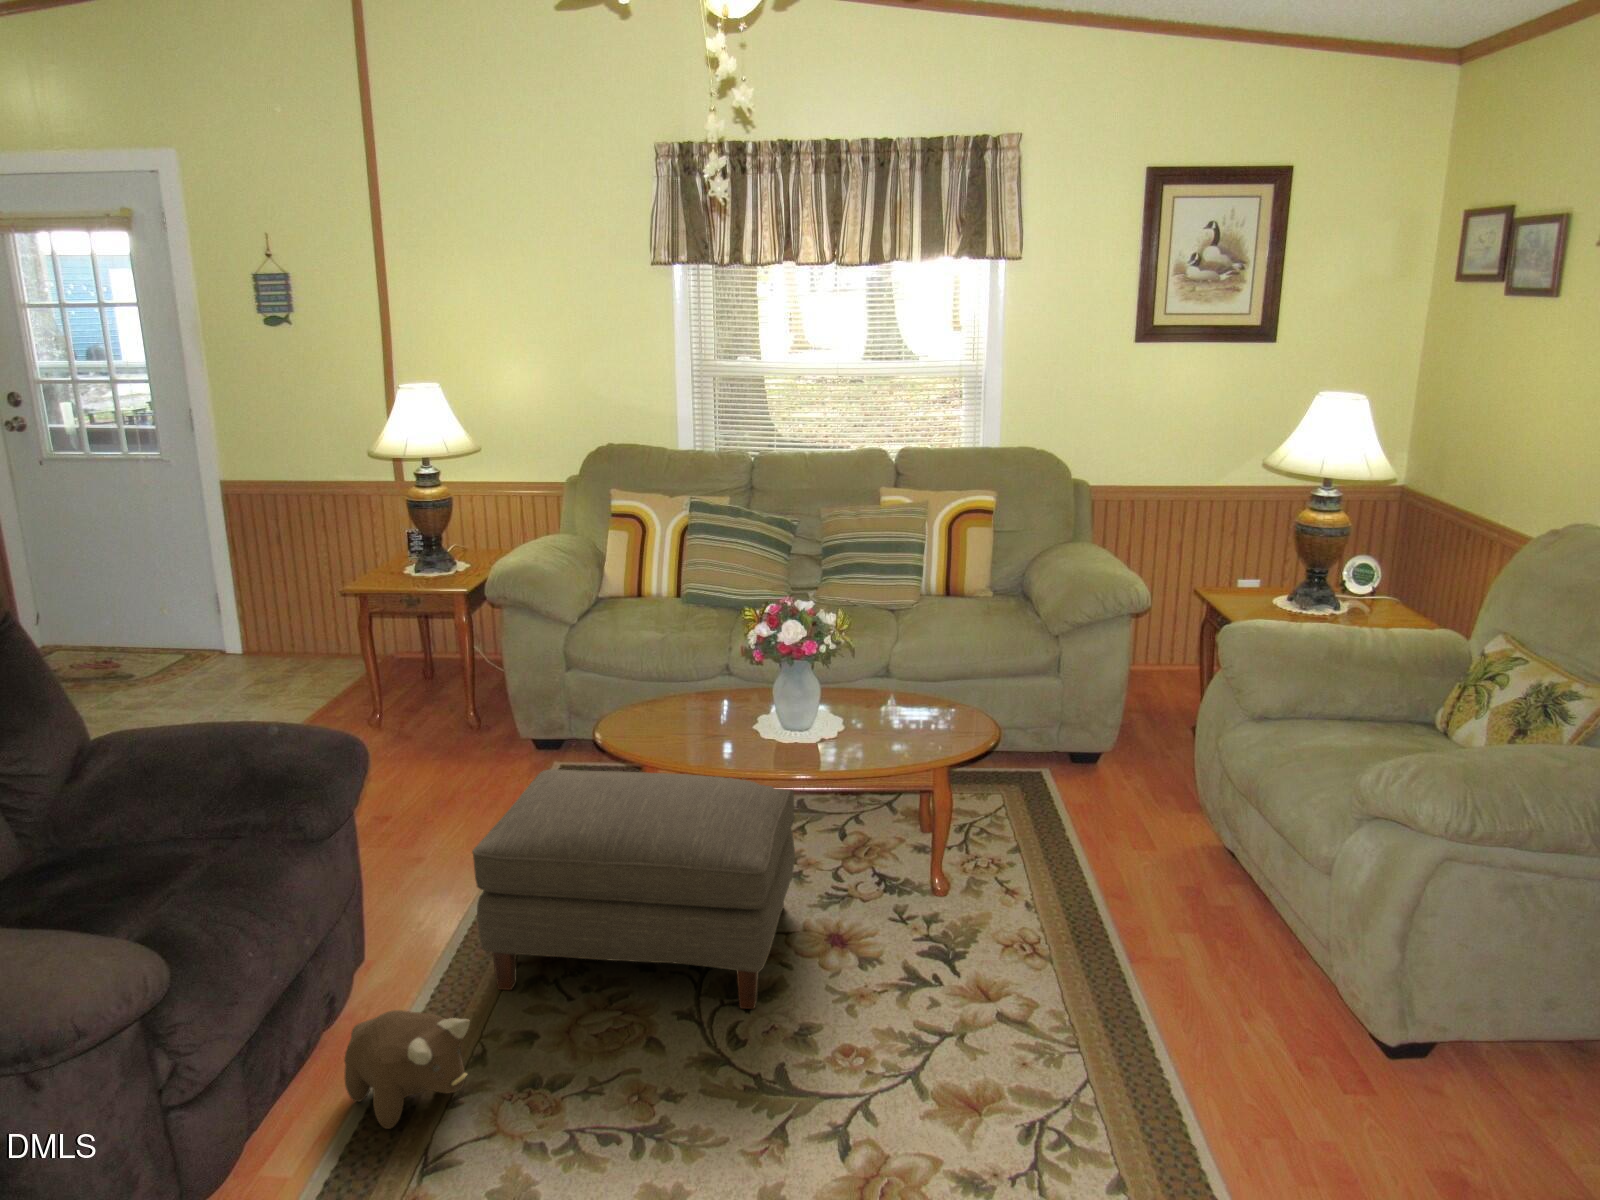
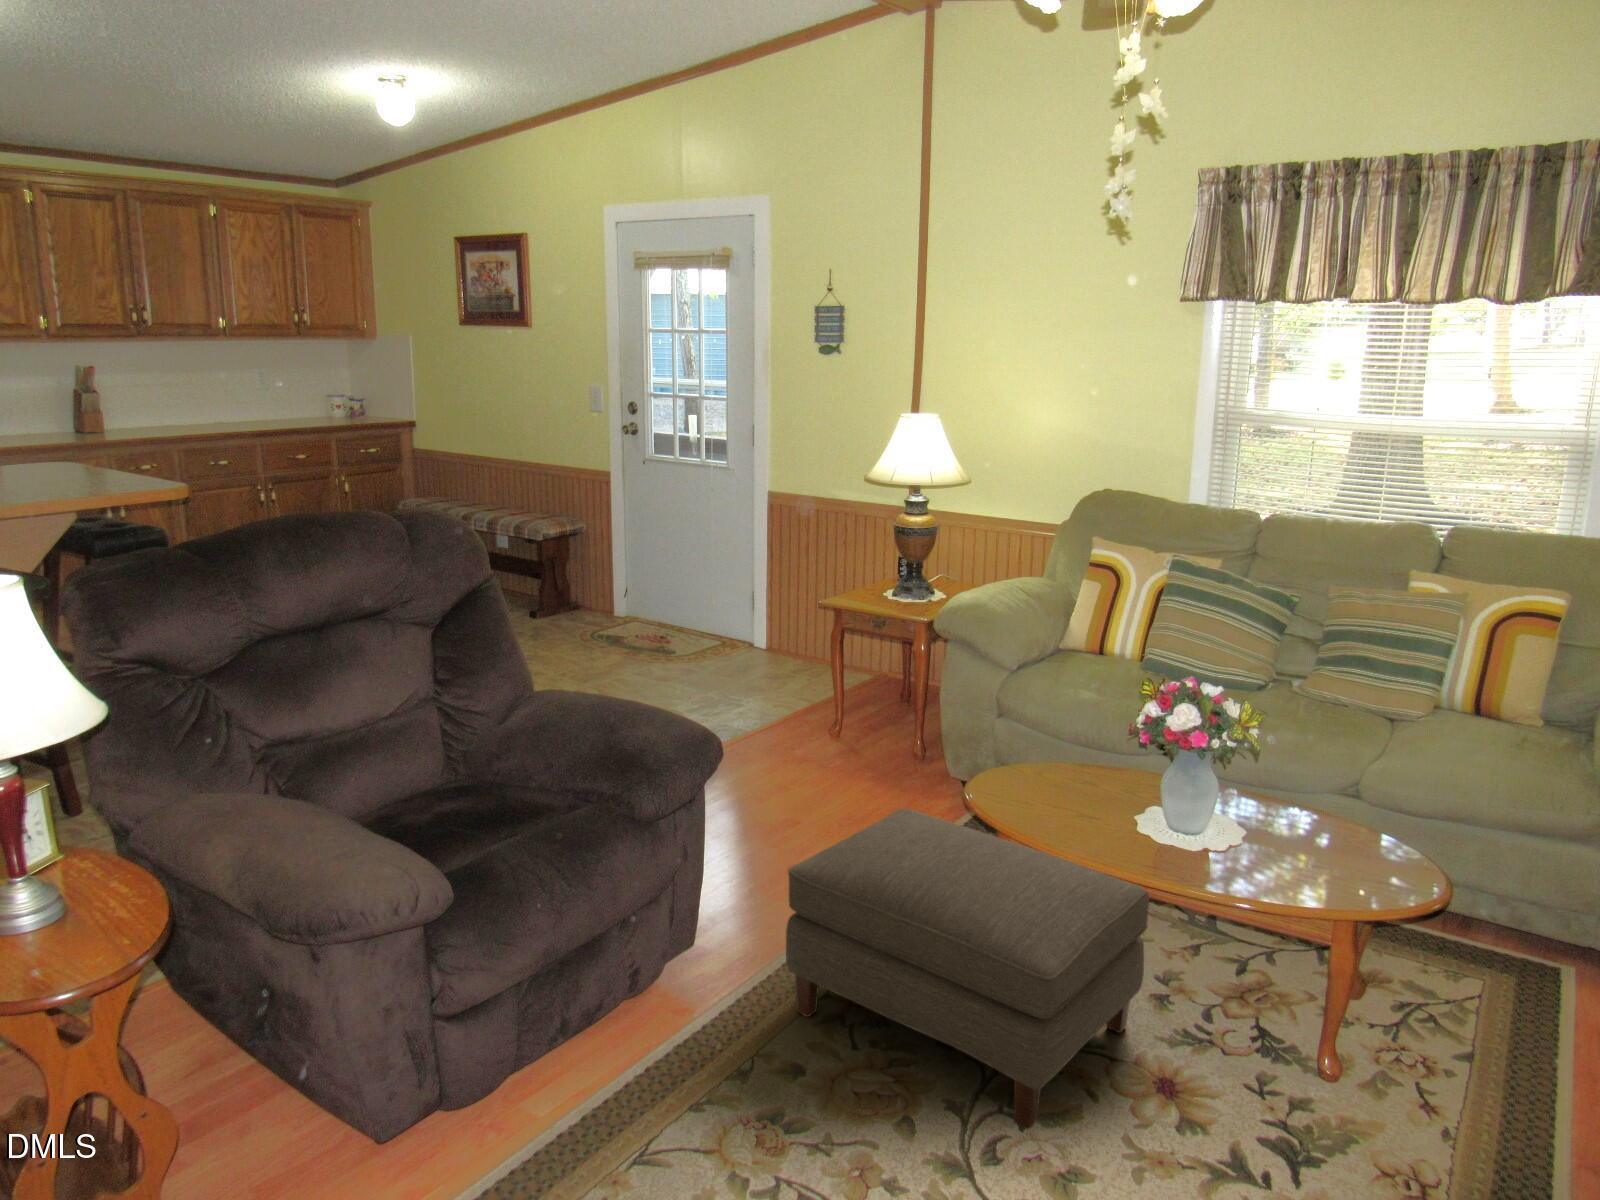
plush toy: present [344,1010,470,1129] -> none [619,997,720,1107]

